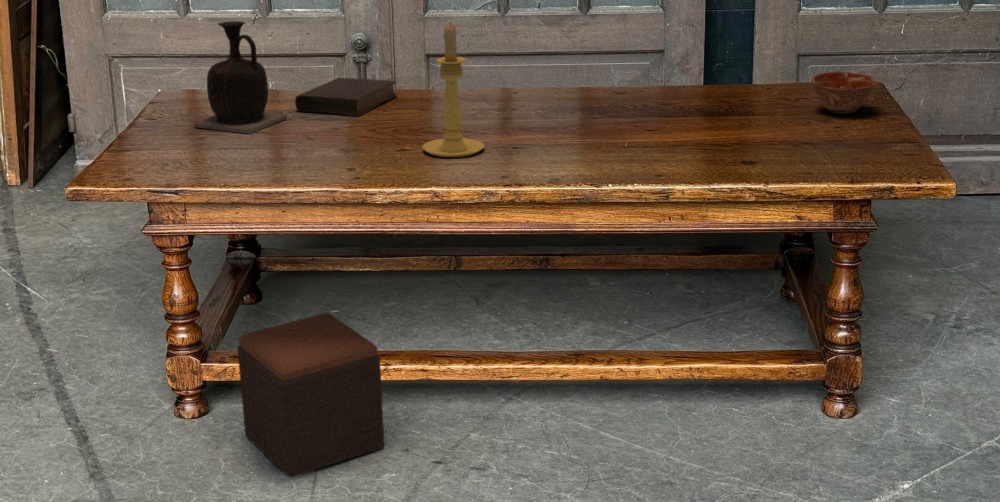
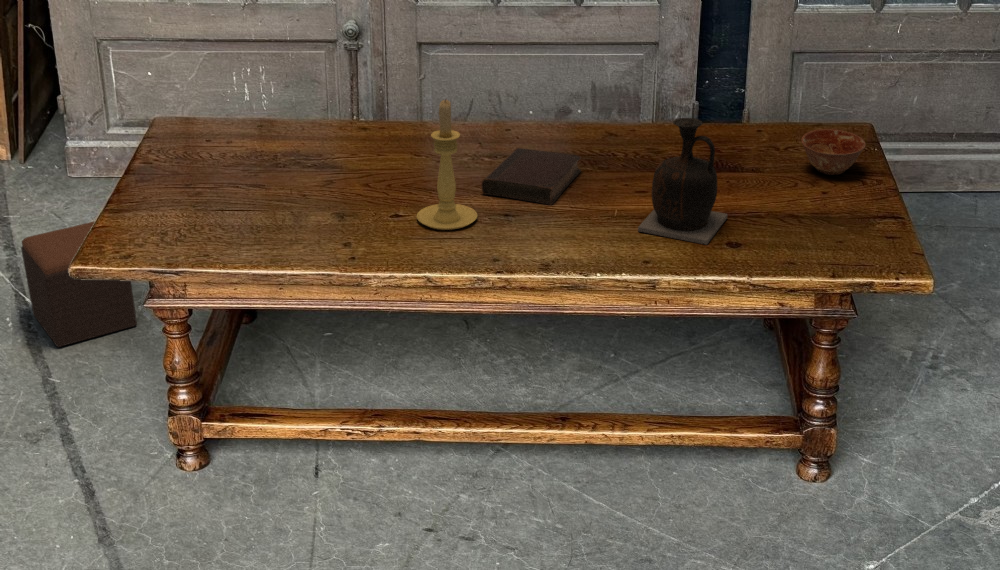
vase: present [194,21,287,134] -> present [638,118,727,245]
book: present [295,78,397,116] -> present [481,148,581,205]
footstool: present [237,313,384,478] -> present [21,222,137,347]

